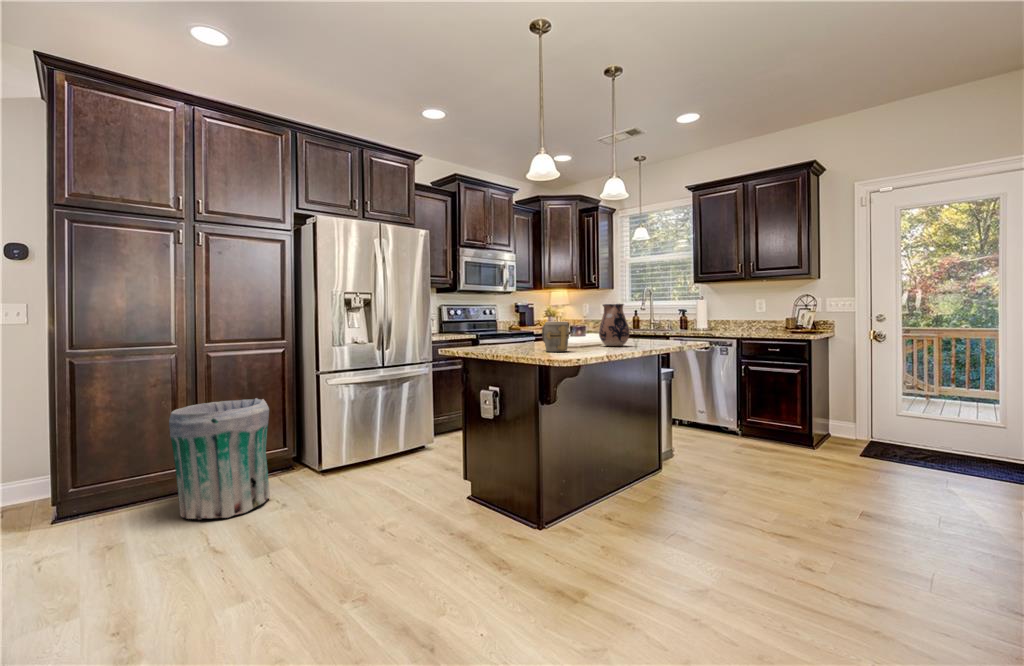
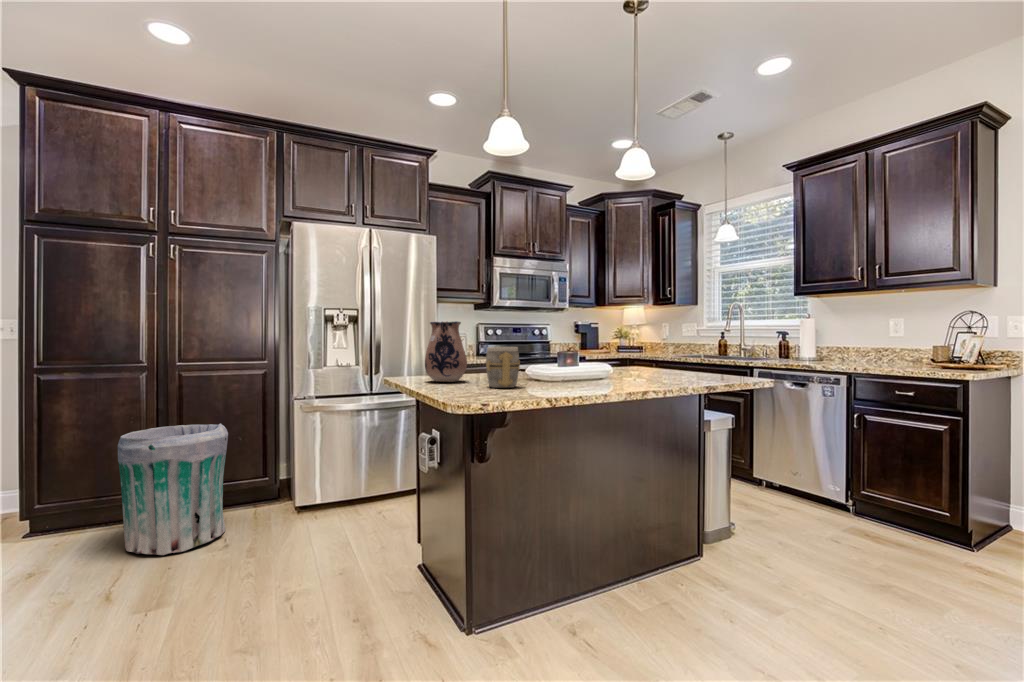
ceramic pitcher: present [599,304,629,346] -> present [425,321,467,382]

